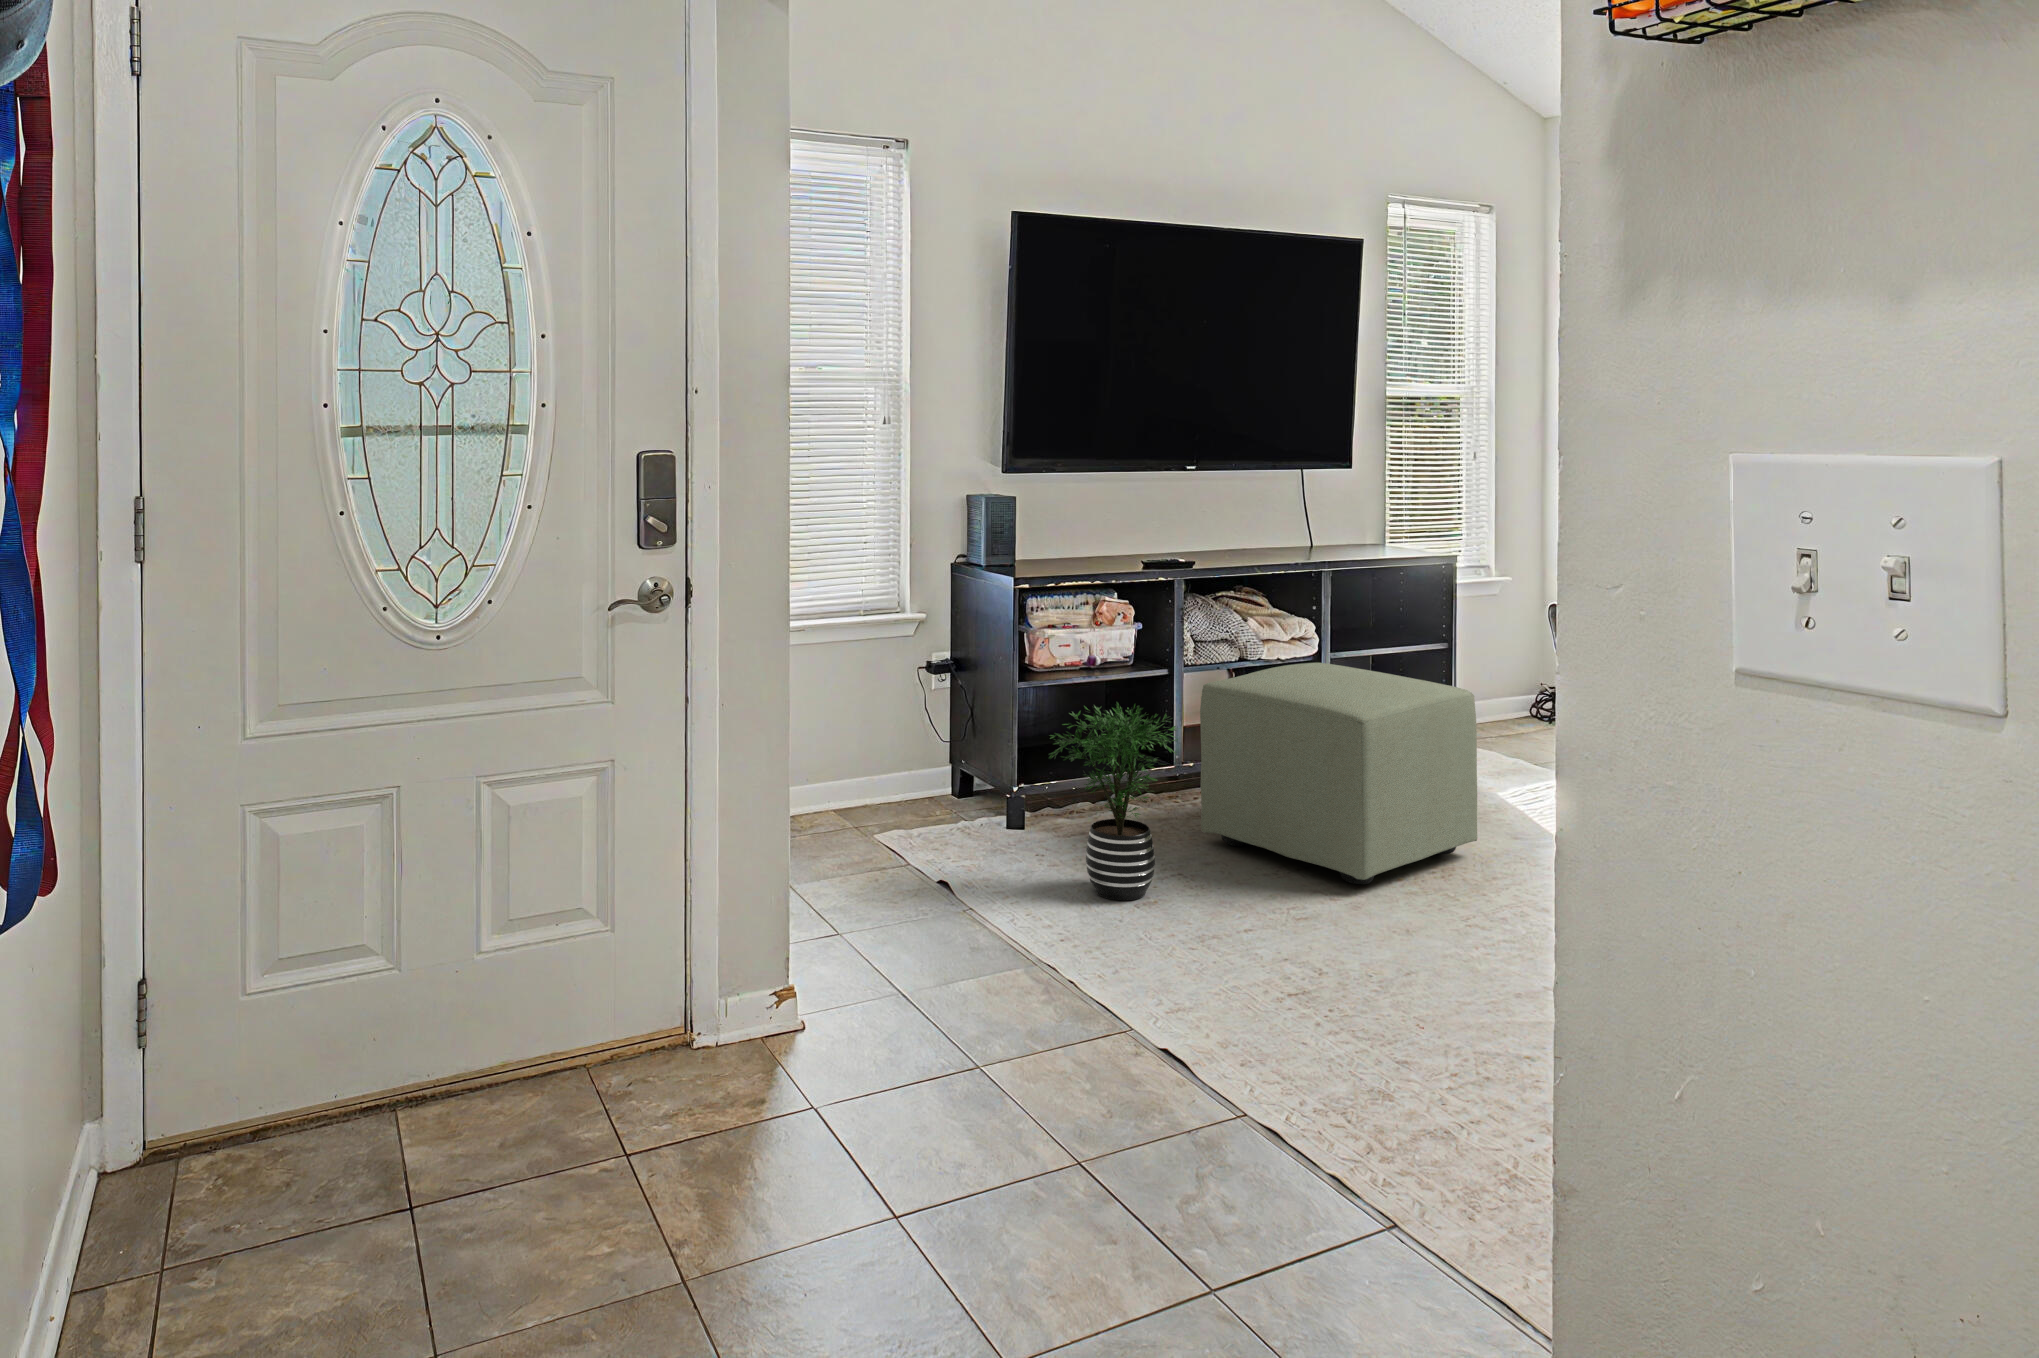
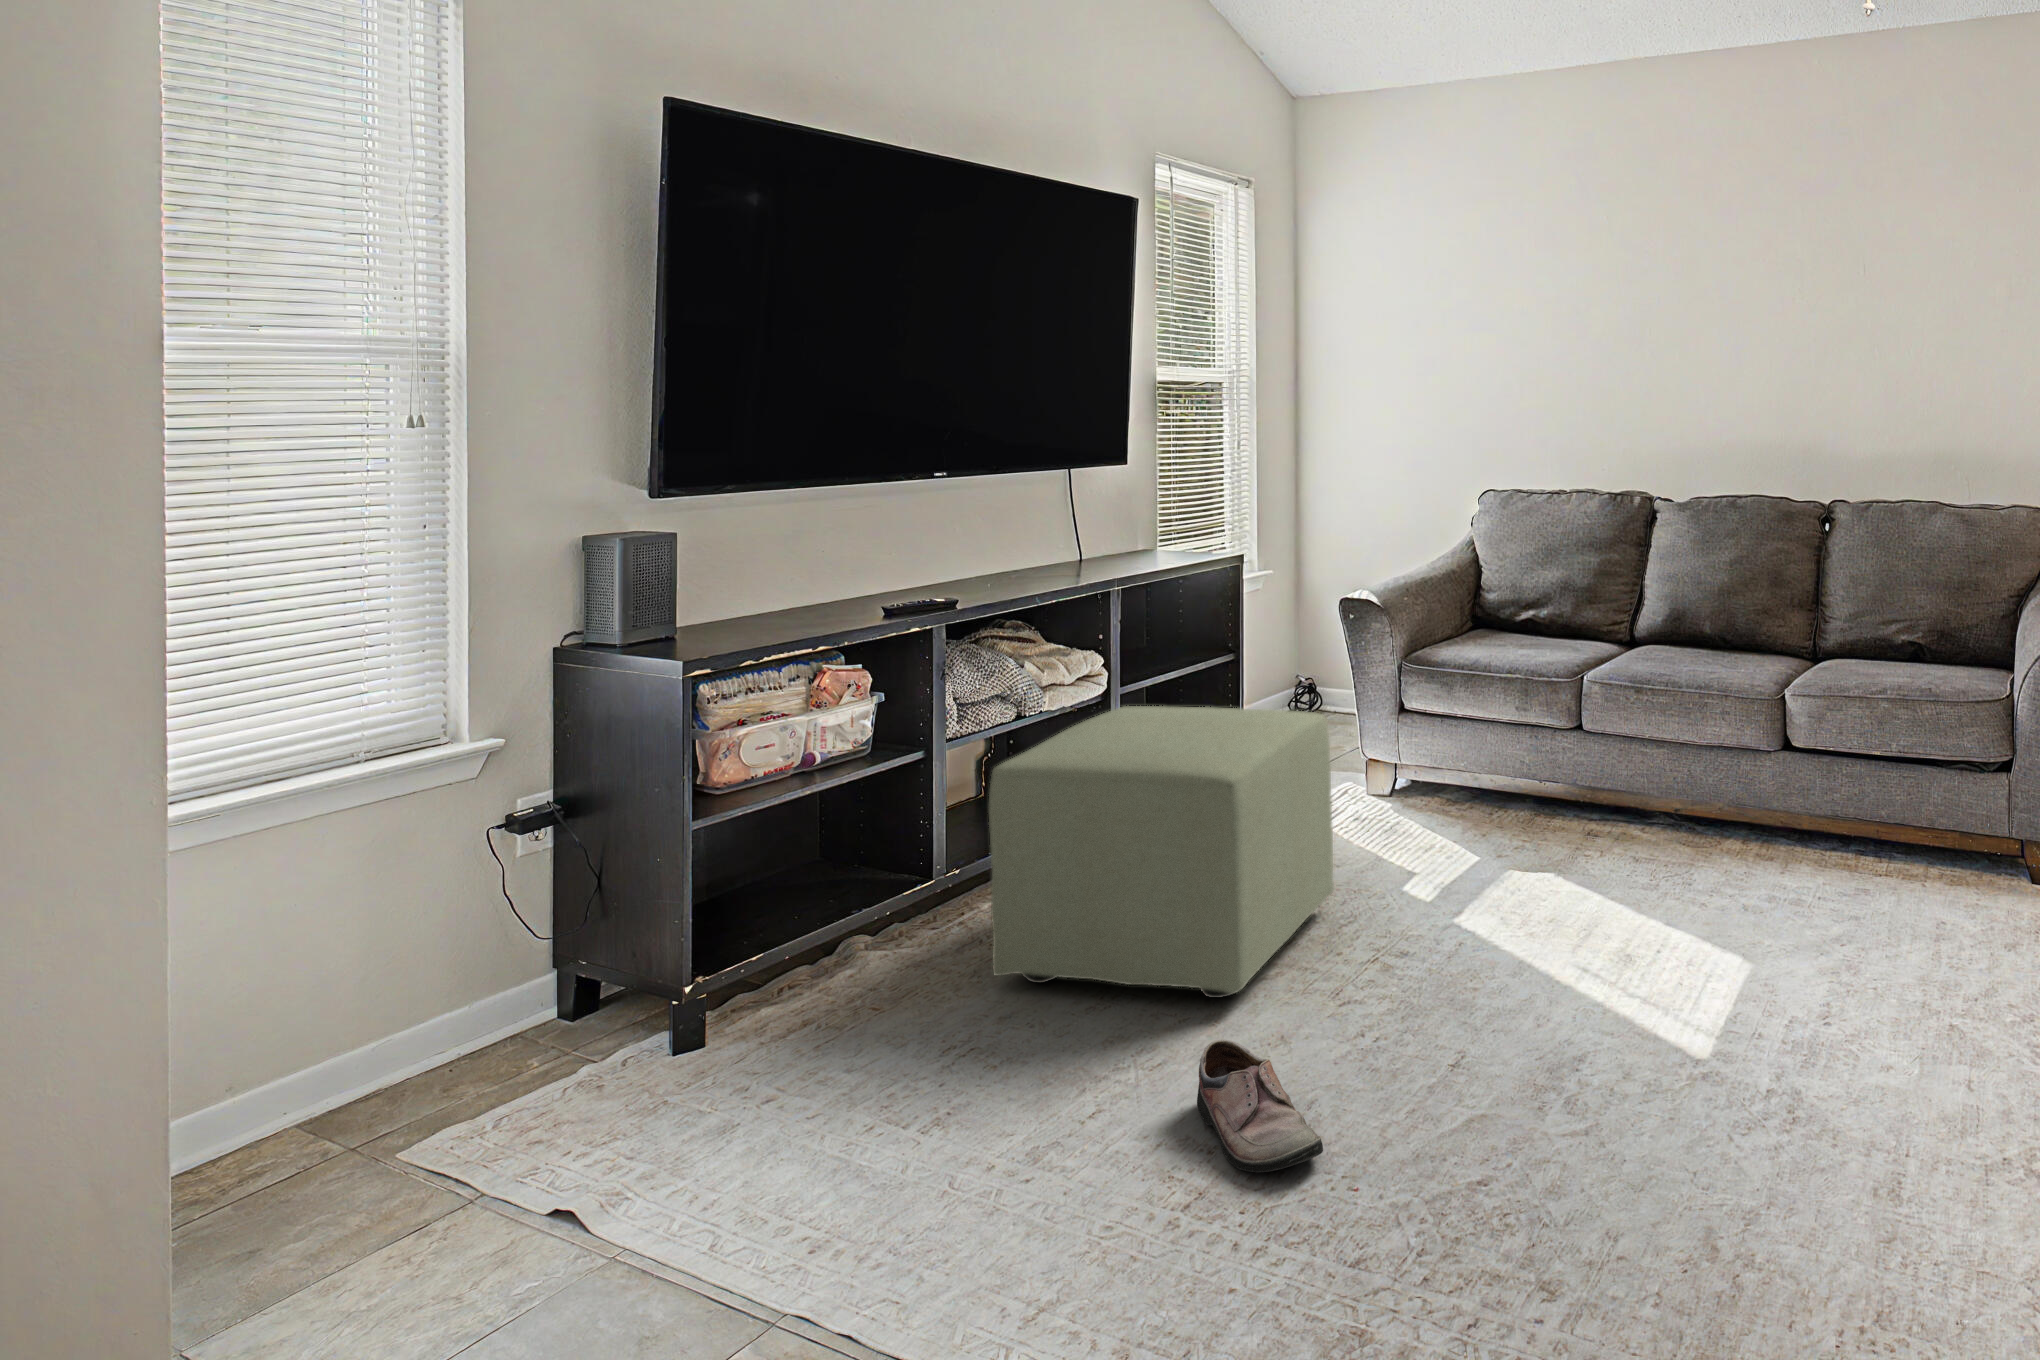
potted plant: present [1049,703,1178,900] -> none [770,826,998,1147]
shoe: none [1306,892,1377,975] -> present [1197,1040,1323,1172]

